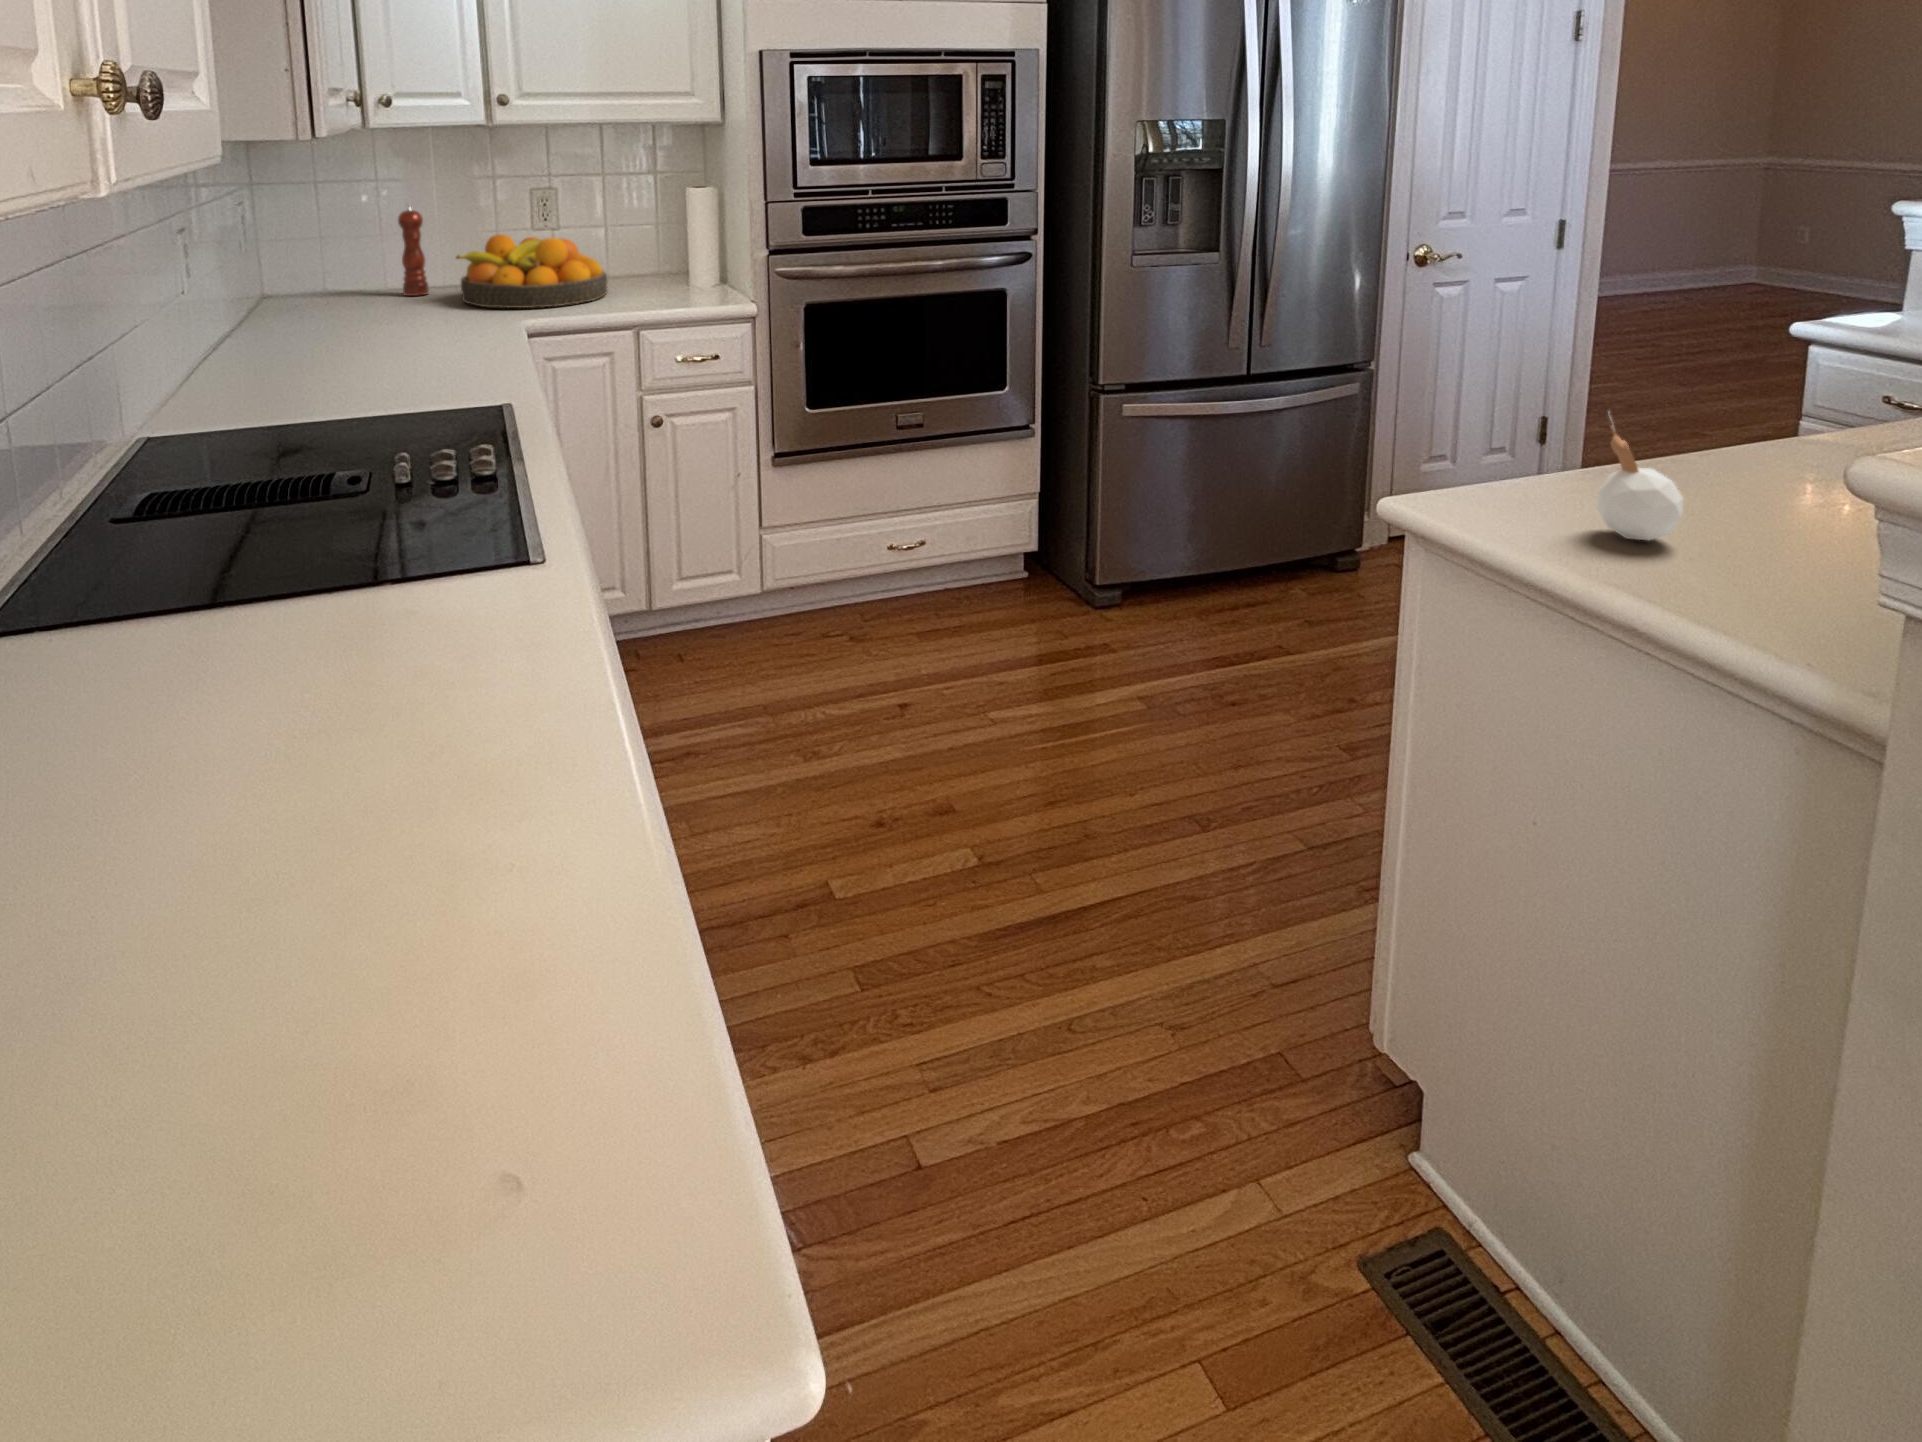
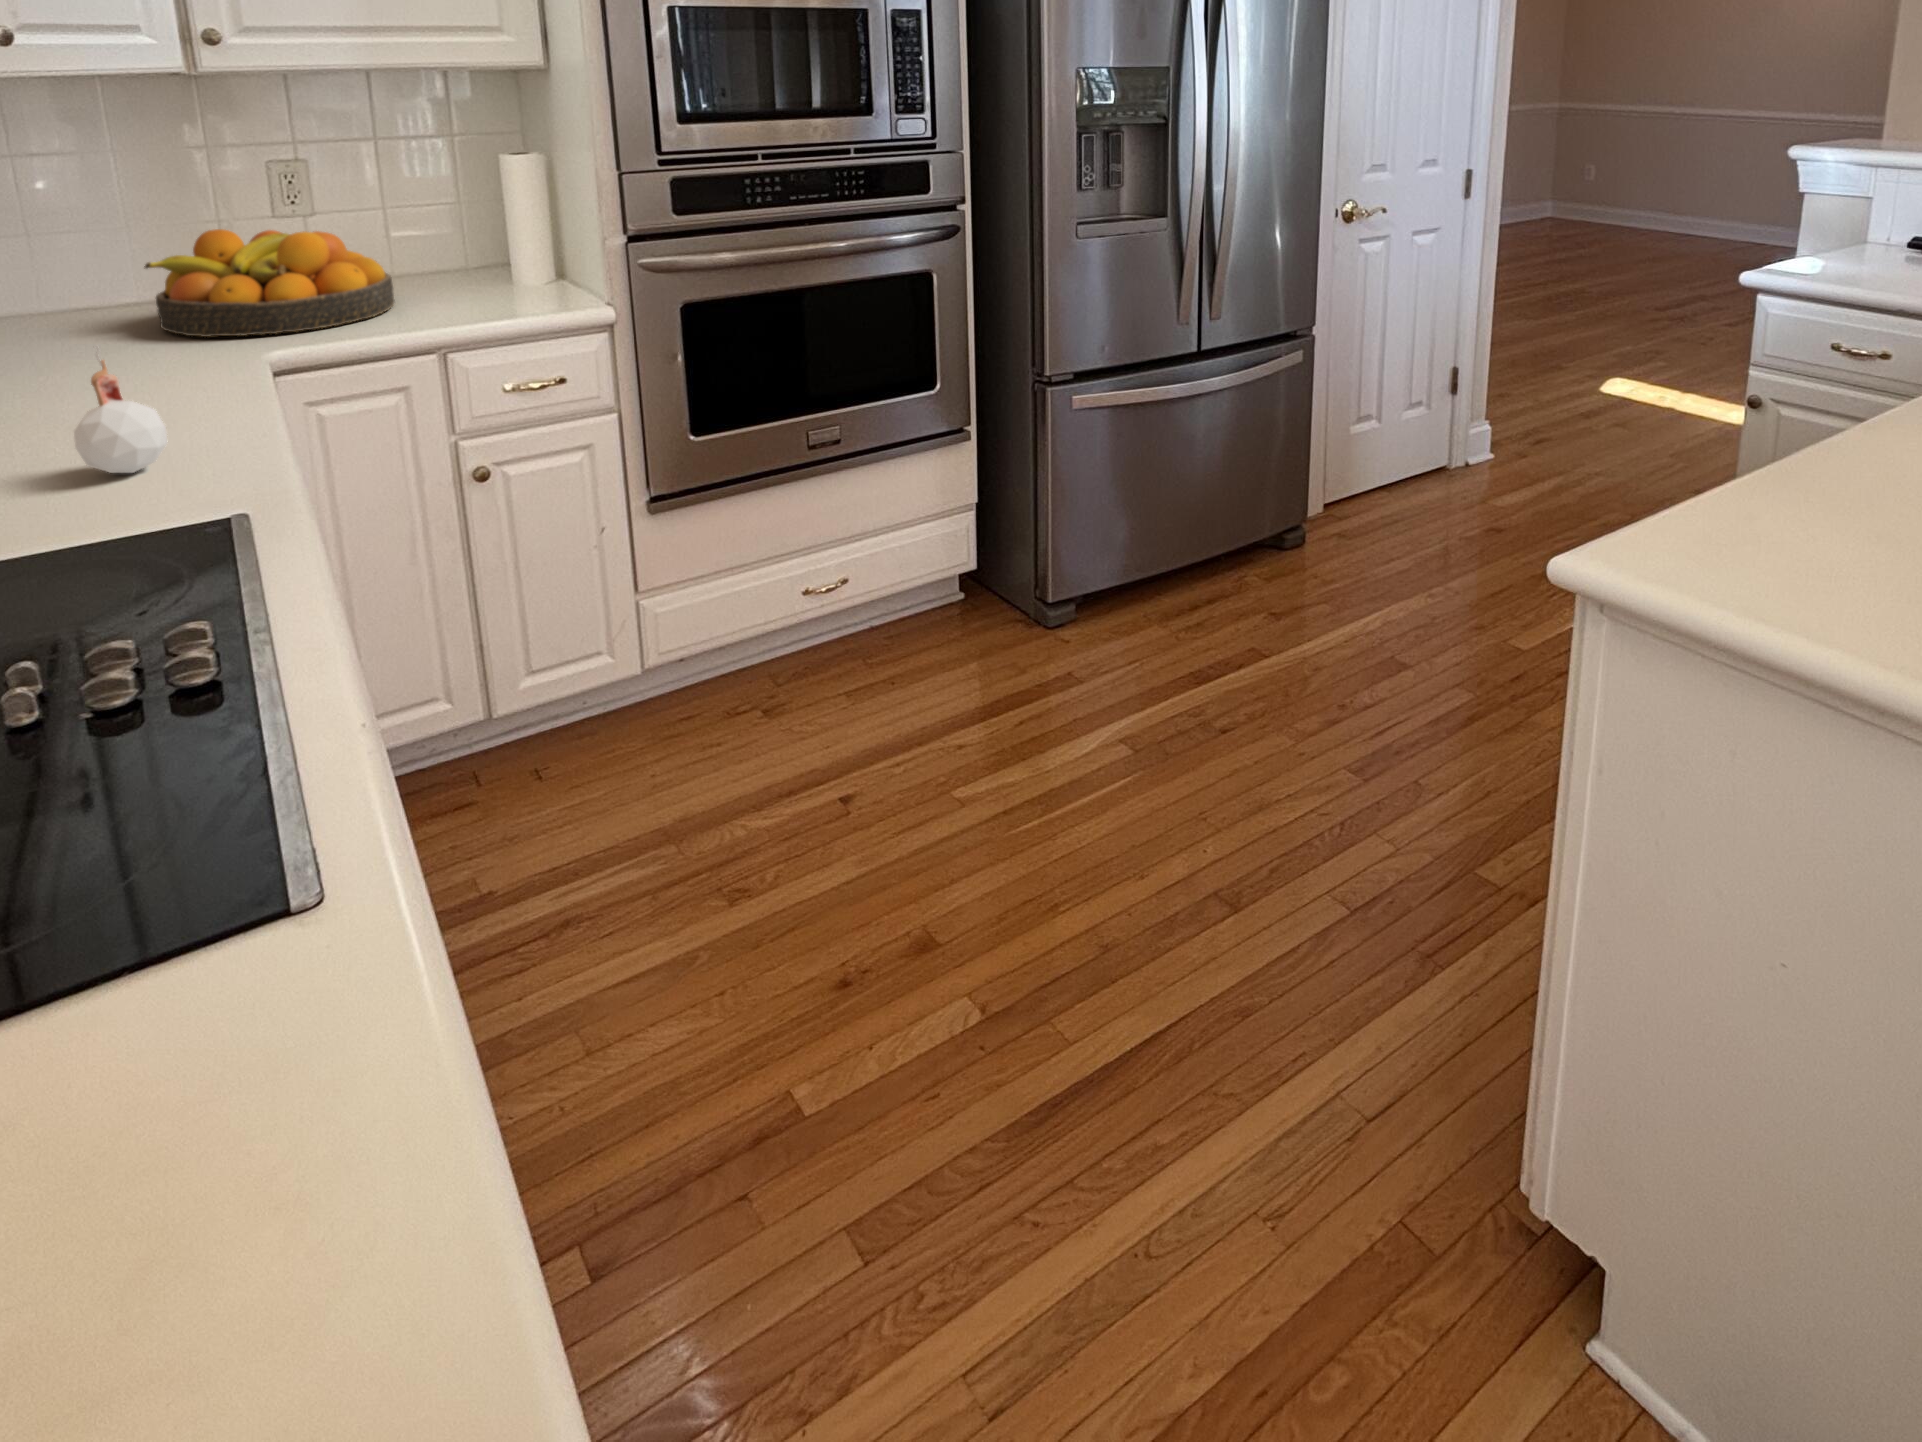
pepper mill: present [398,204,429,296] -> none [39,188,104,324]
candle: present [1597,412,1683,540] -> present [74,348,167,473]

